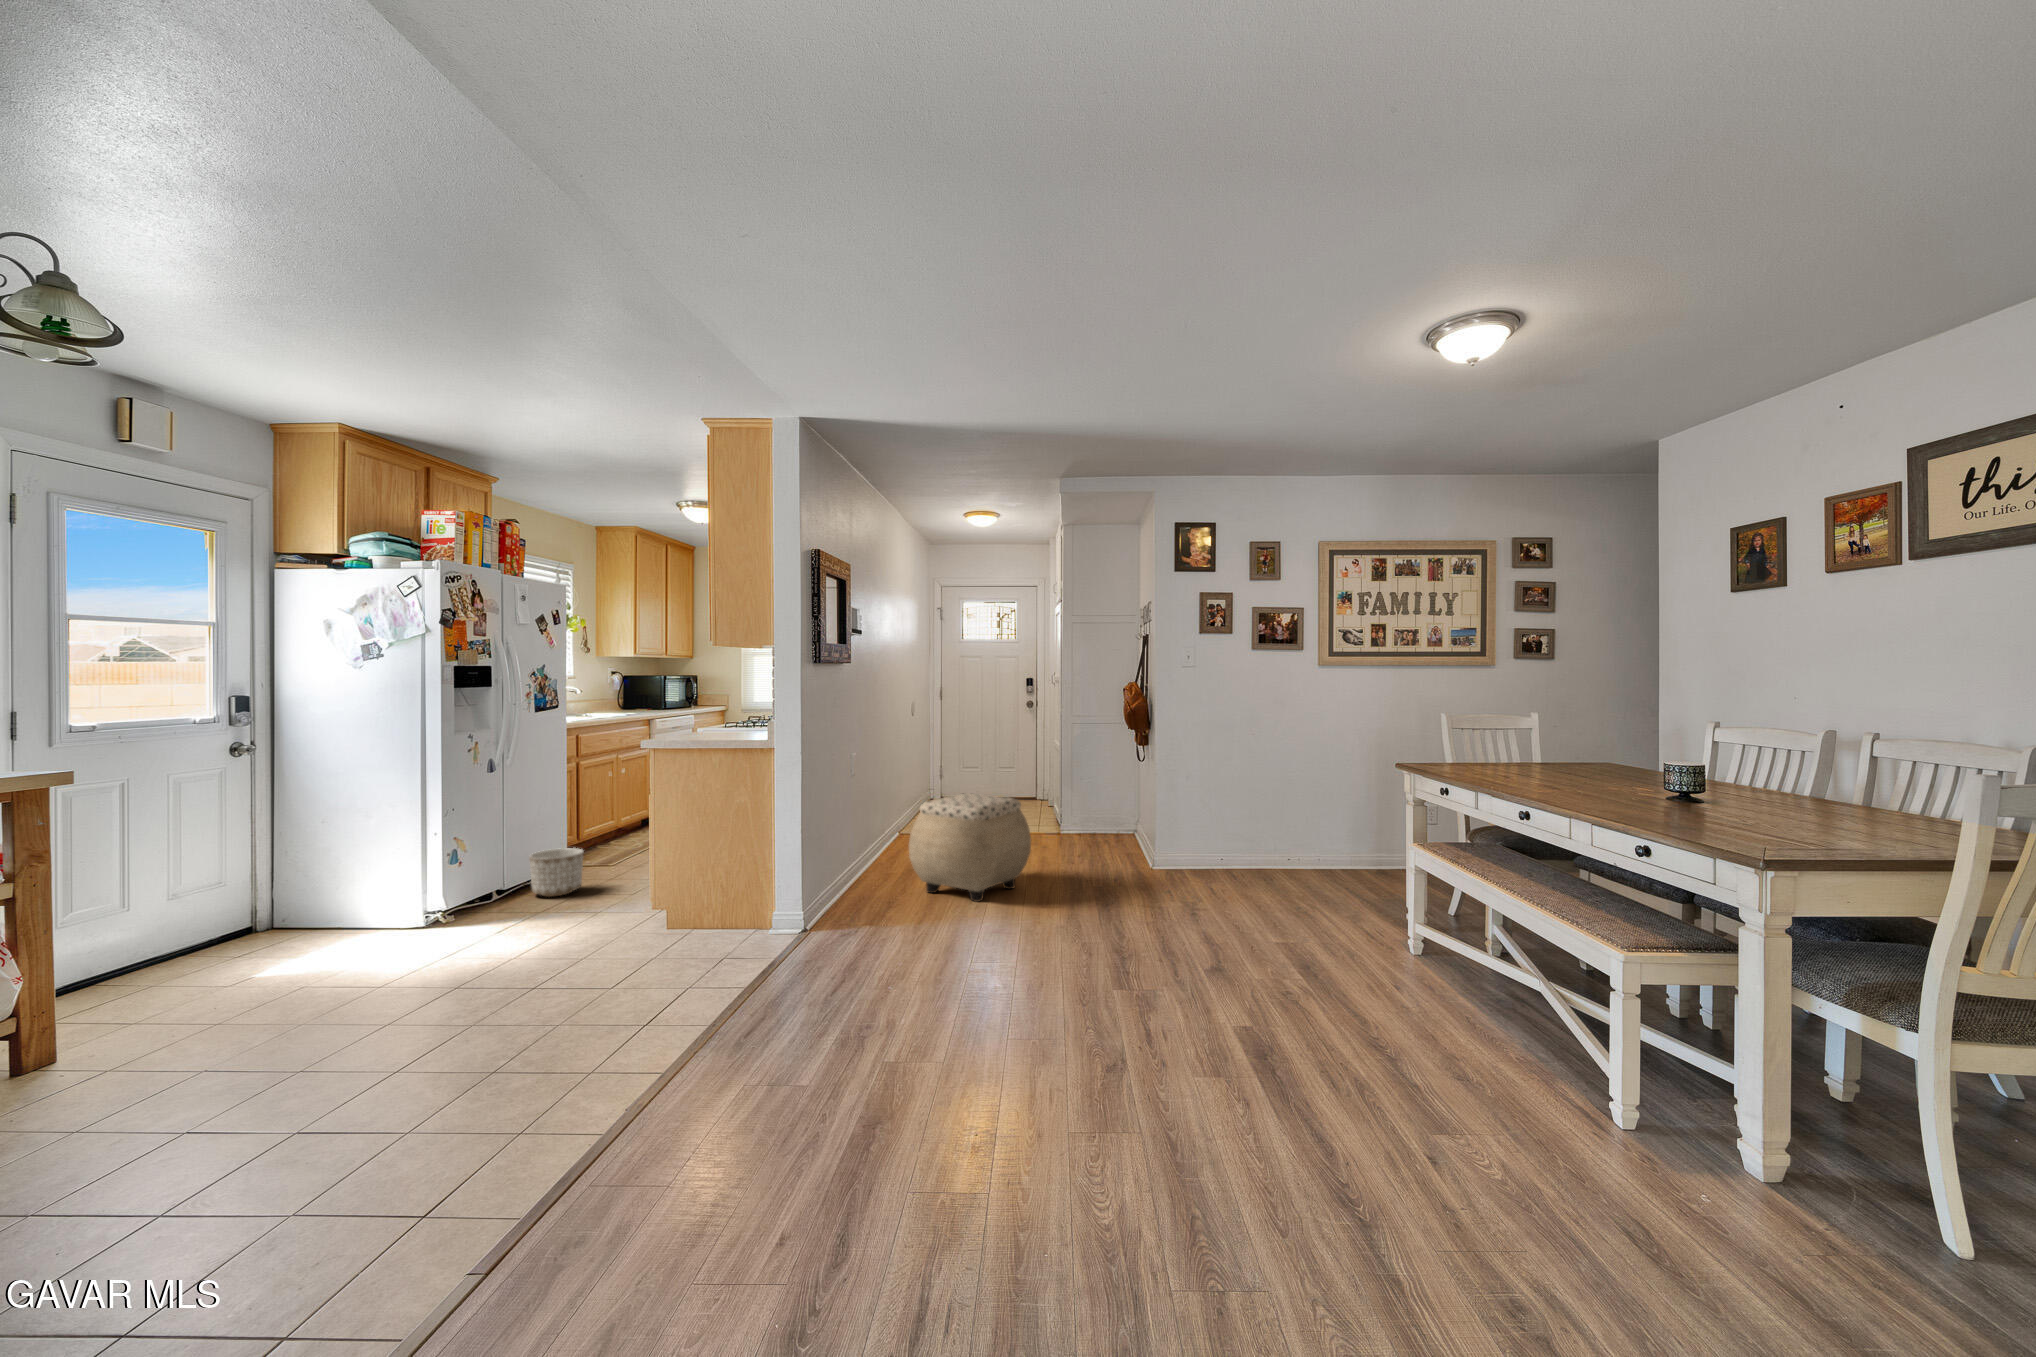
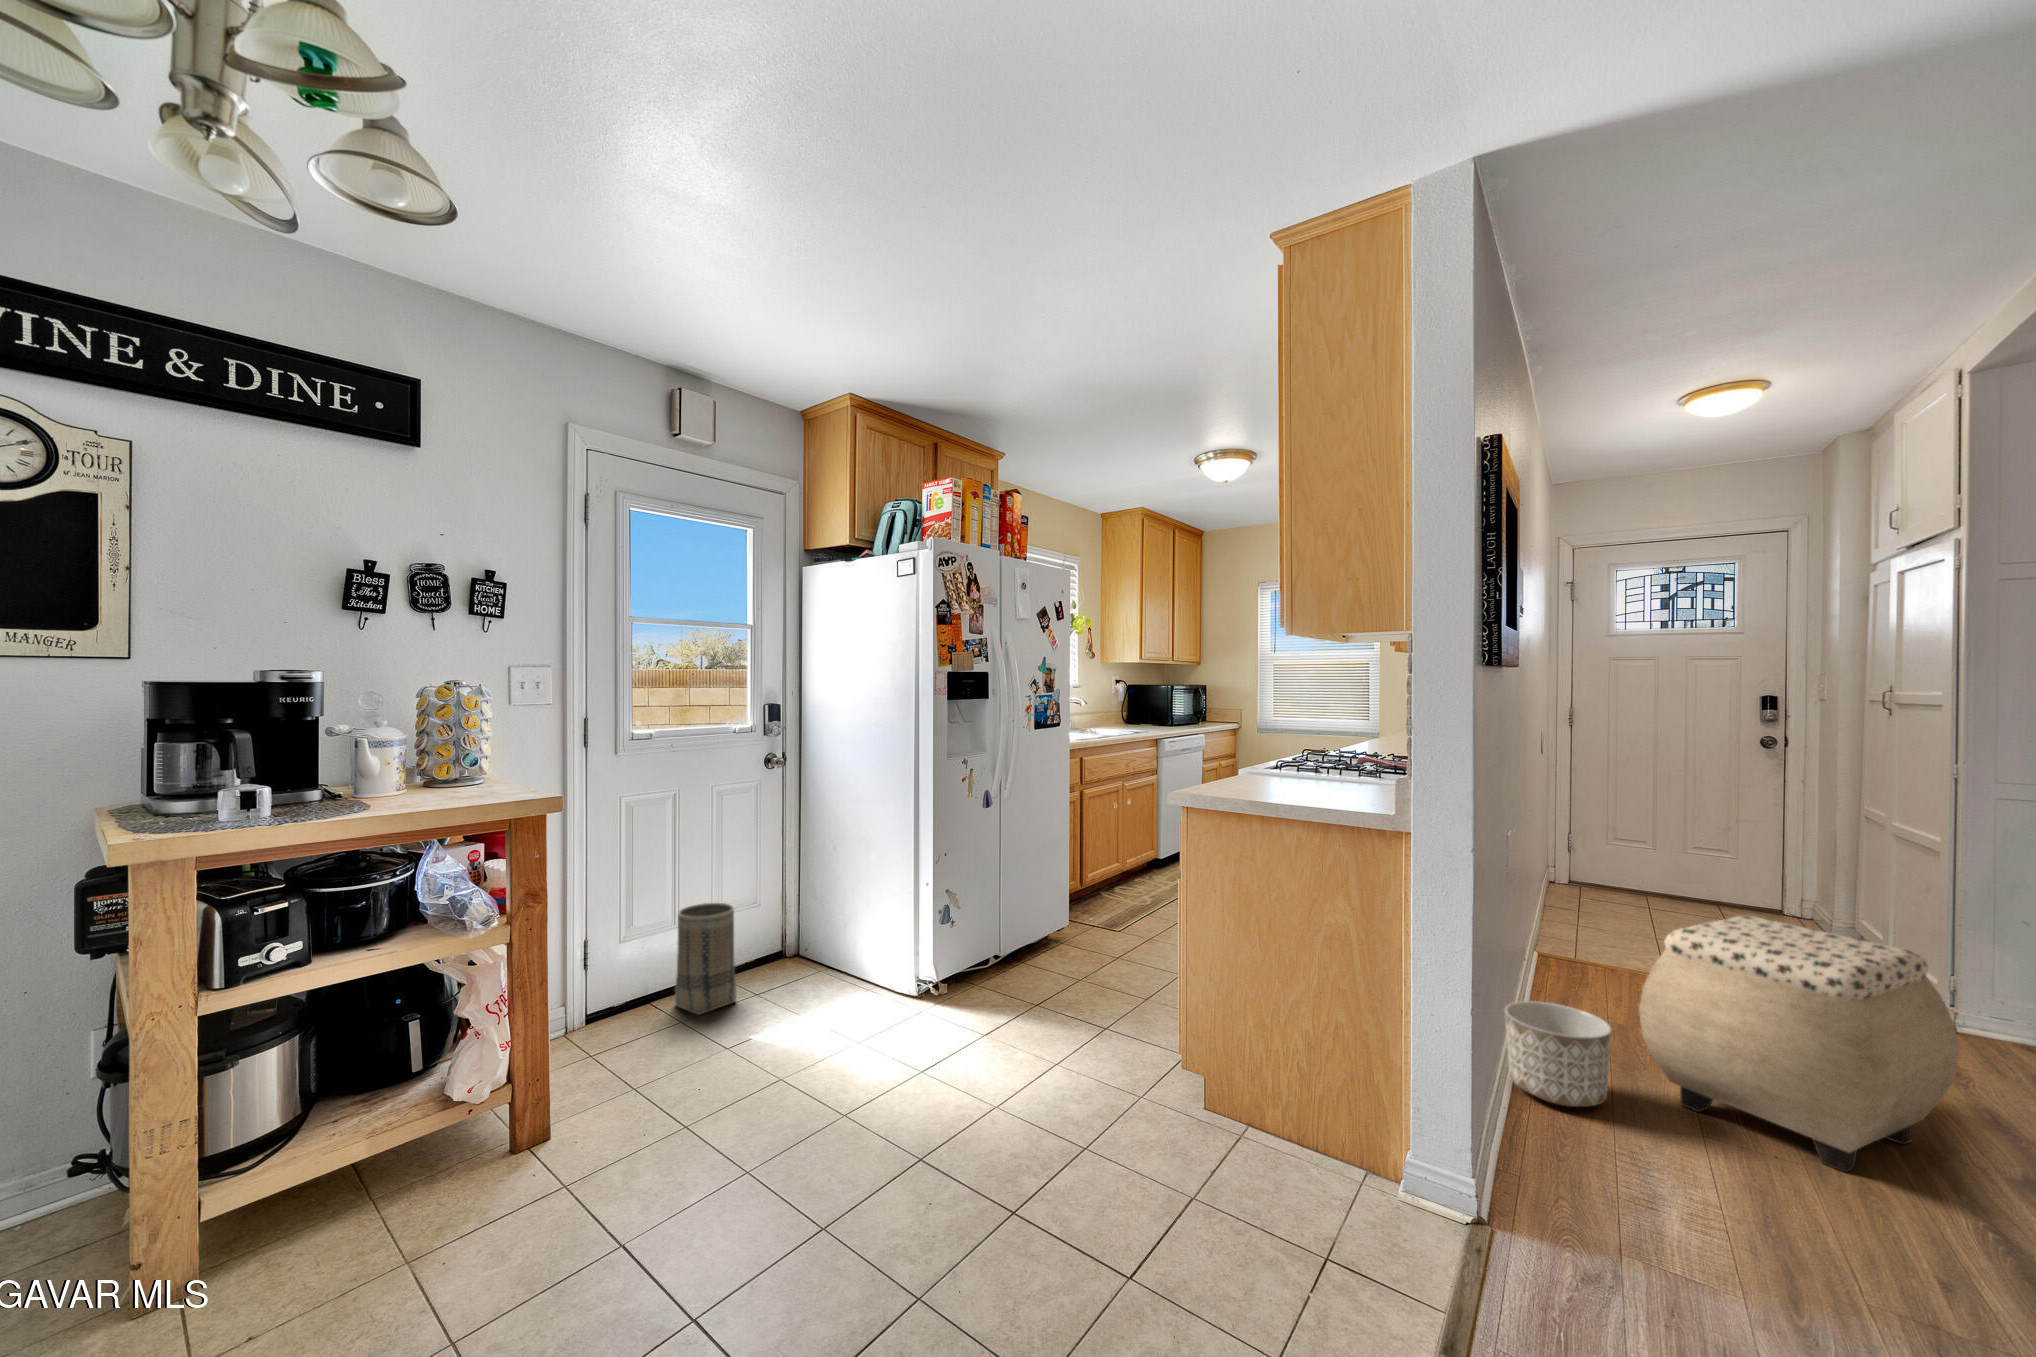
planter: present [529,848,584,897] -> present [1504,1001,1612,1107]
basket: none [160,872,233,967] -> present [675,903,736,1015]

